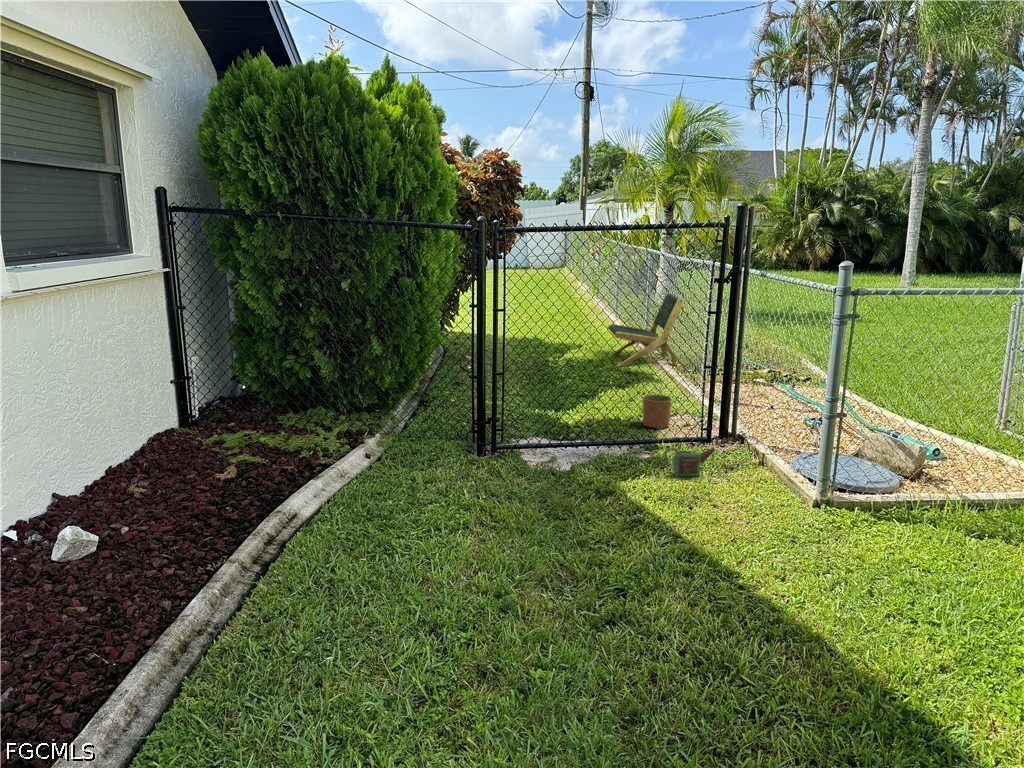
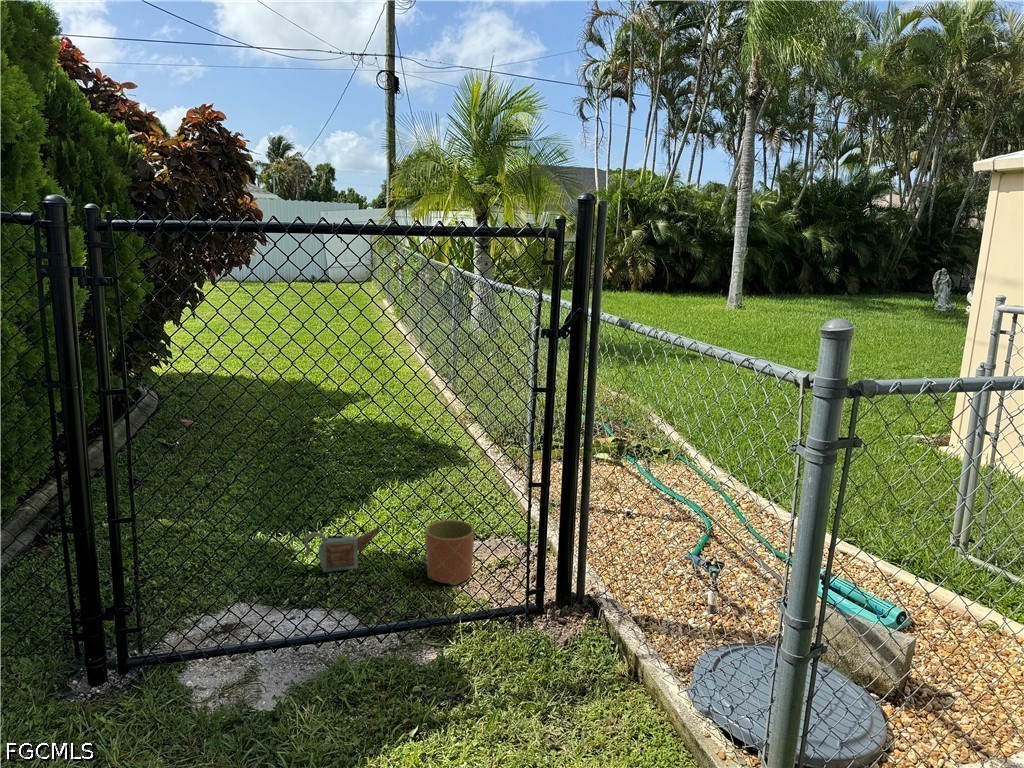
lounge chair: present [608,293,683,367] -> none [393,329,497,439]
watering can: present [663,448,715,476] -> present [304,529,379,572]

